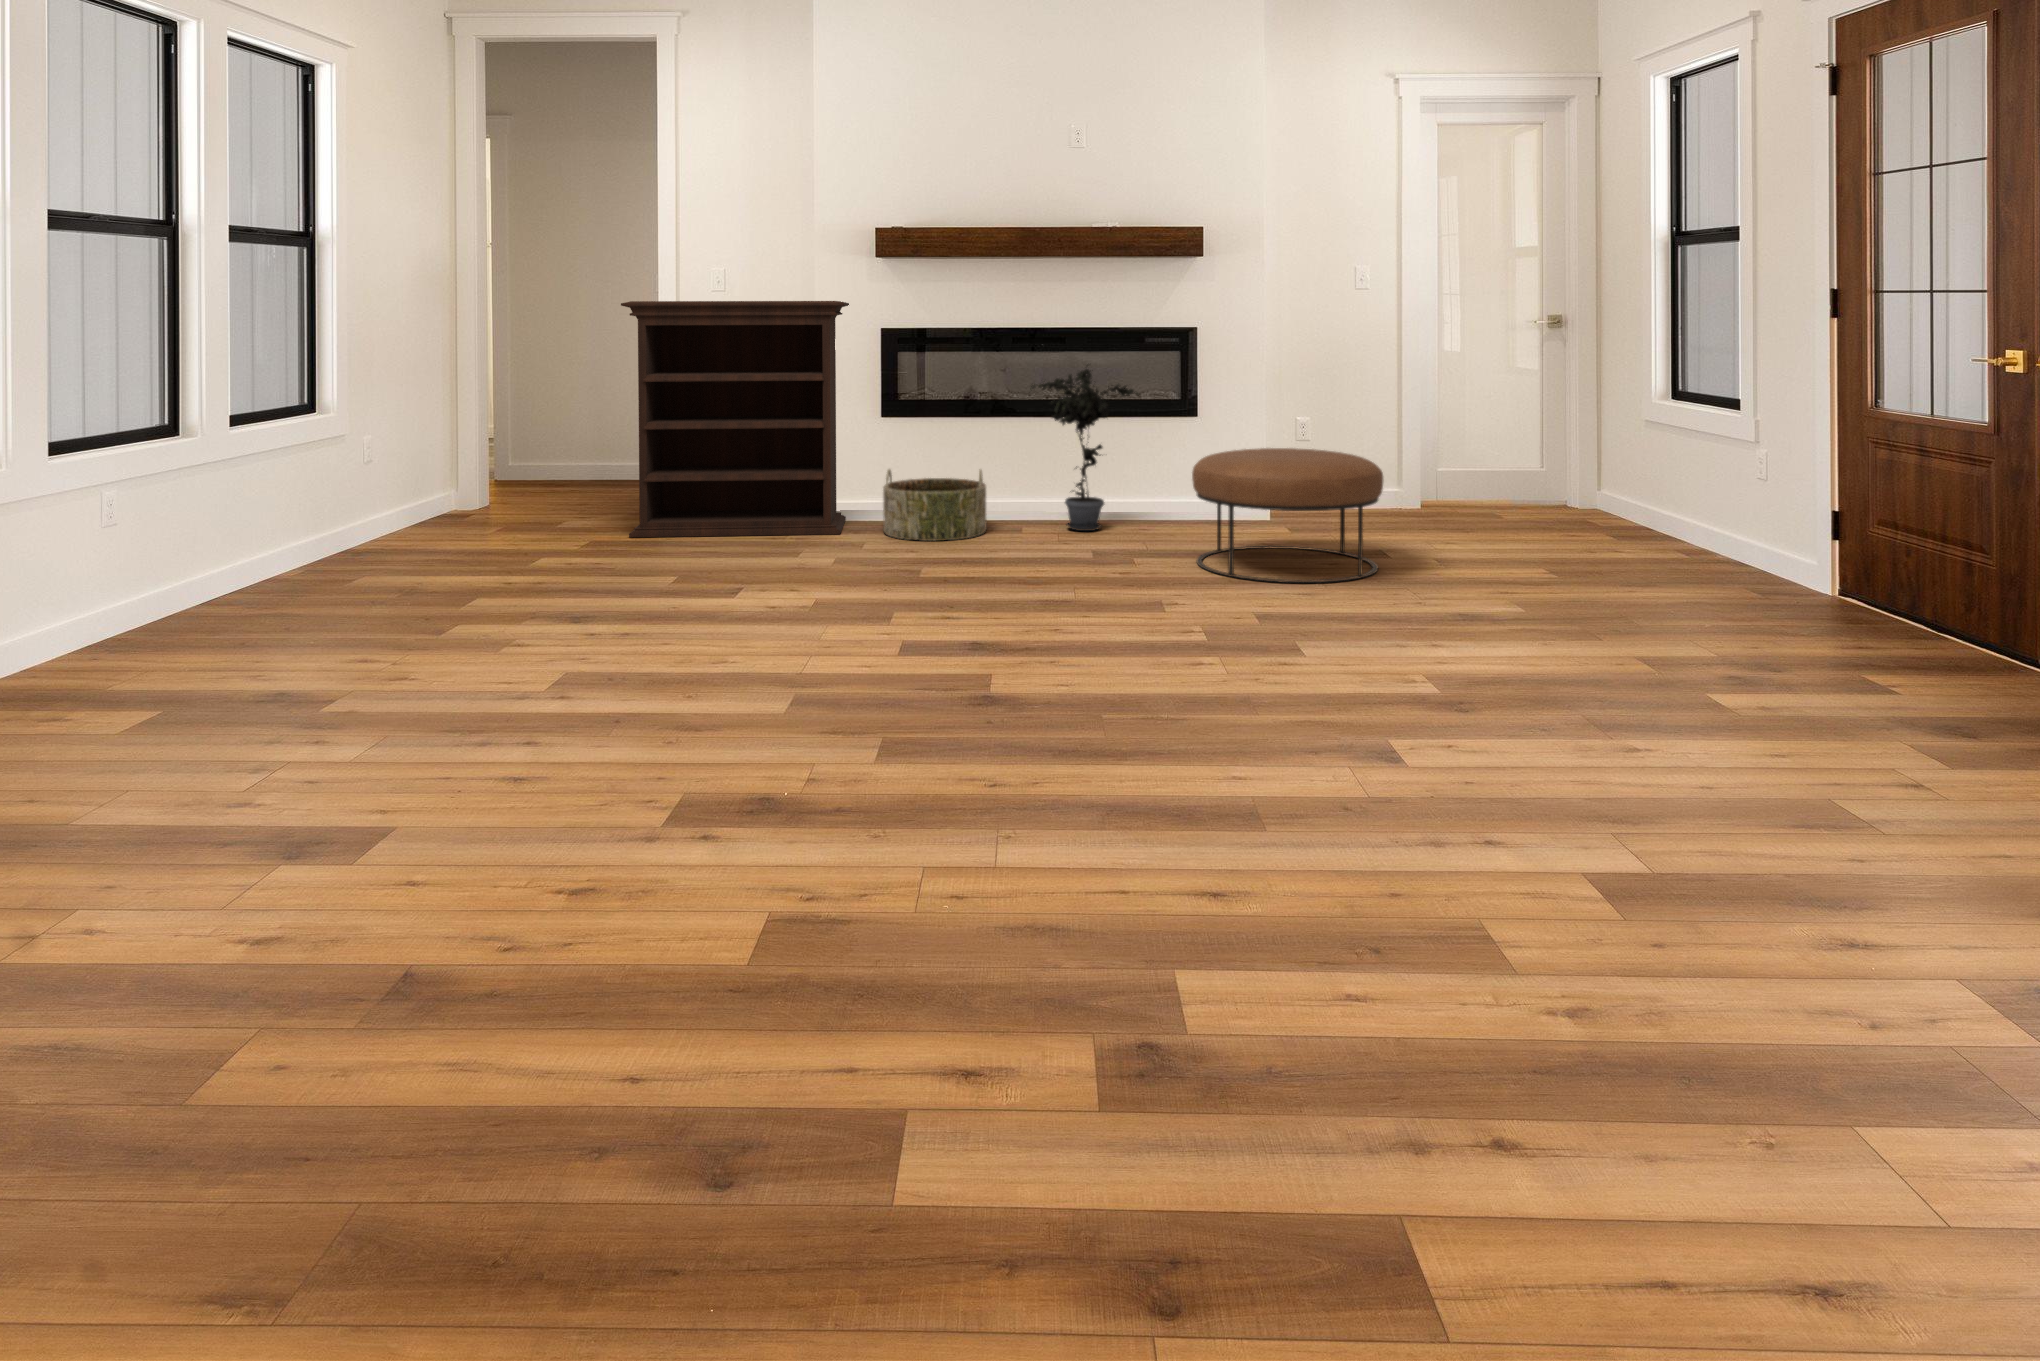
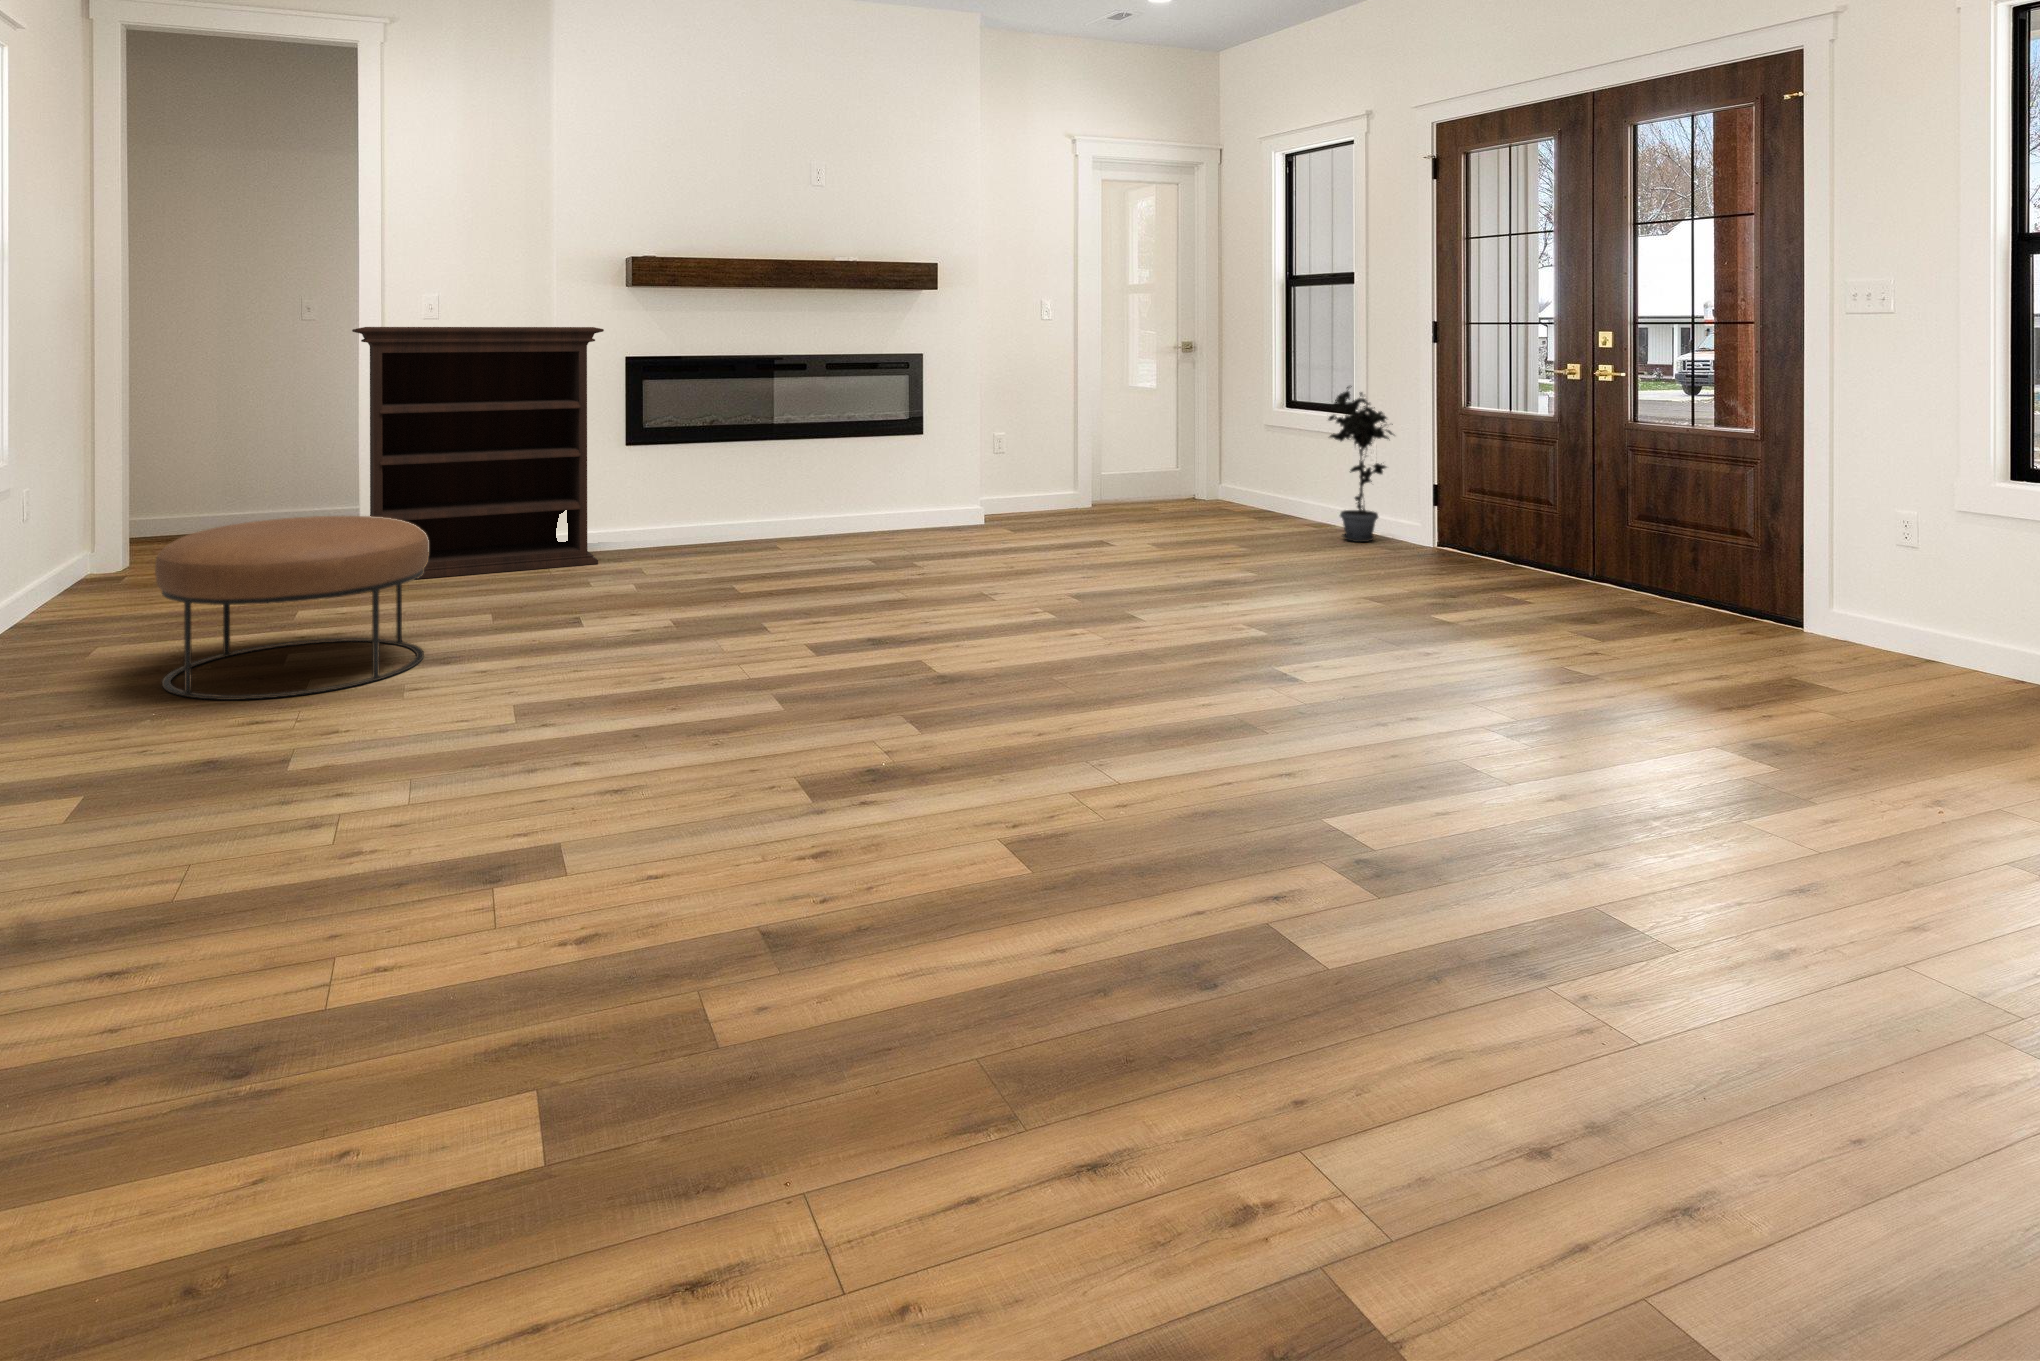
potted plant: present [1030,369,1138,531] -> present [1328,386,1393,542]
ottoman: present [1192,448,1383,583] -> present [155,516,429,700]
basket: present [883,469,986,541] -> none [640,490,744,563]

